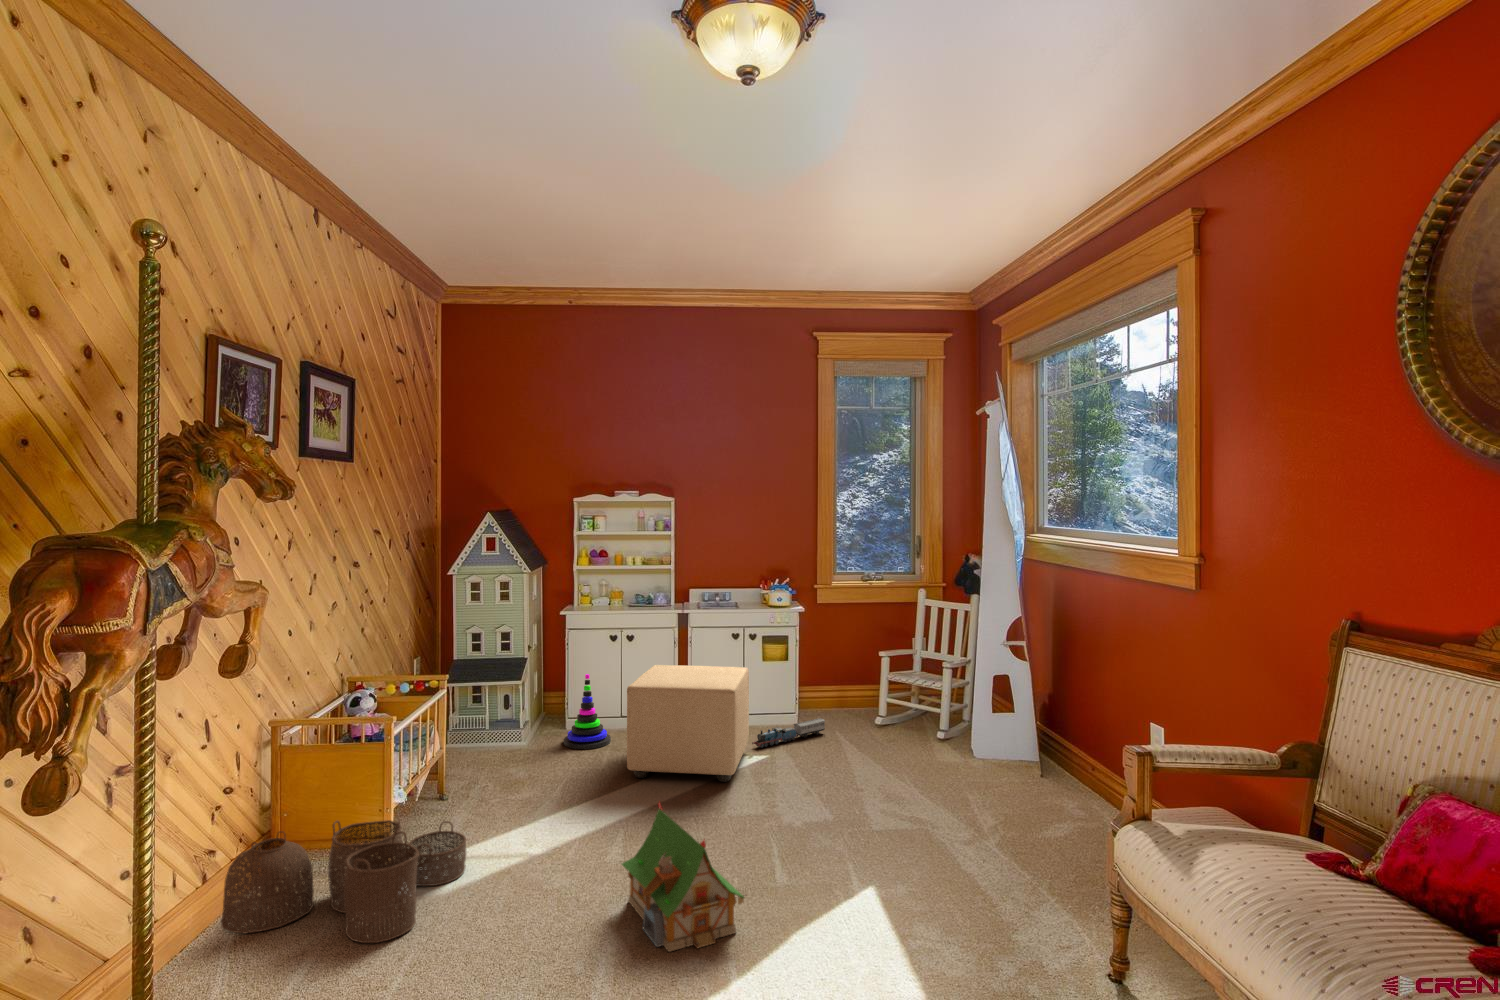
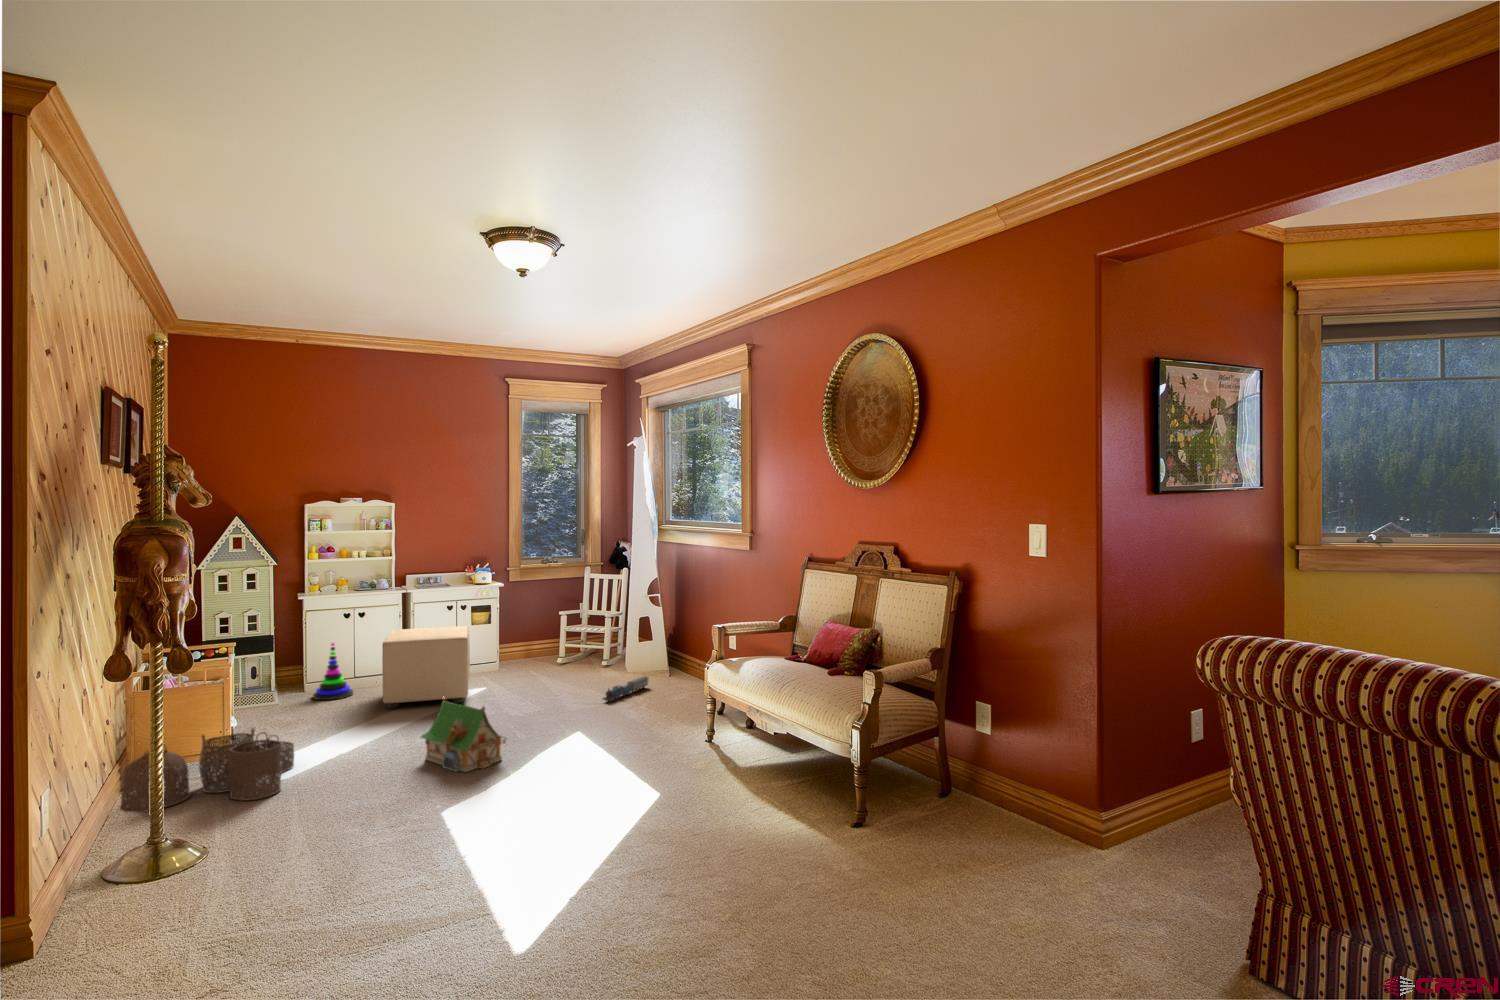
toy train: present [752,718,825,748] -> present [603,676,649,702]

